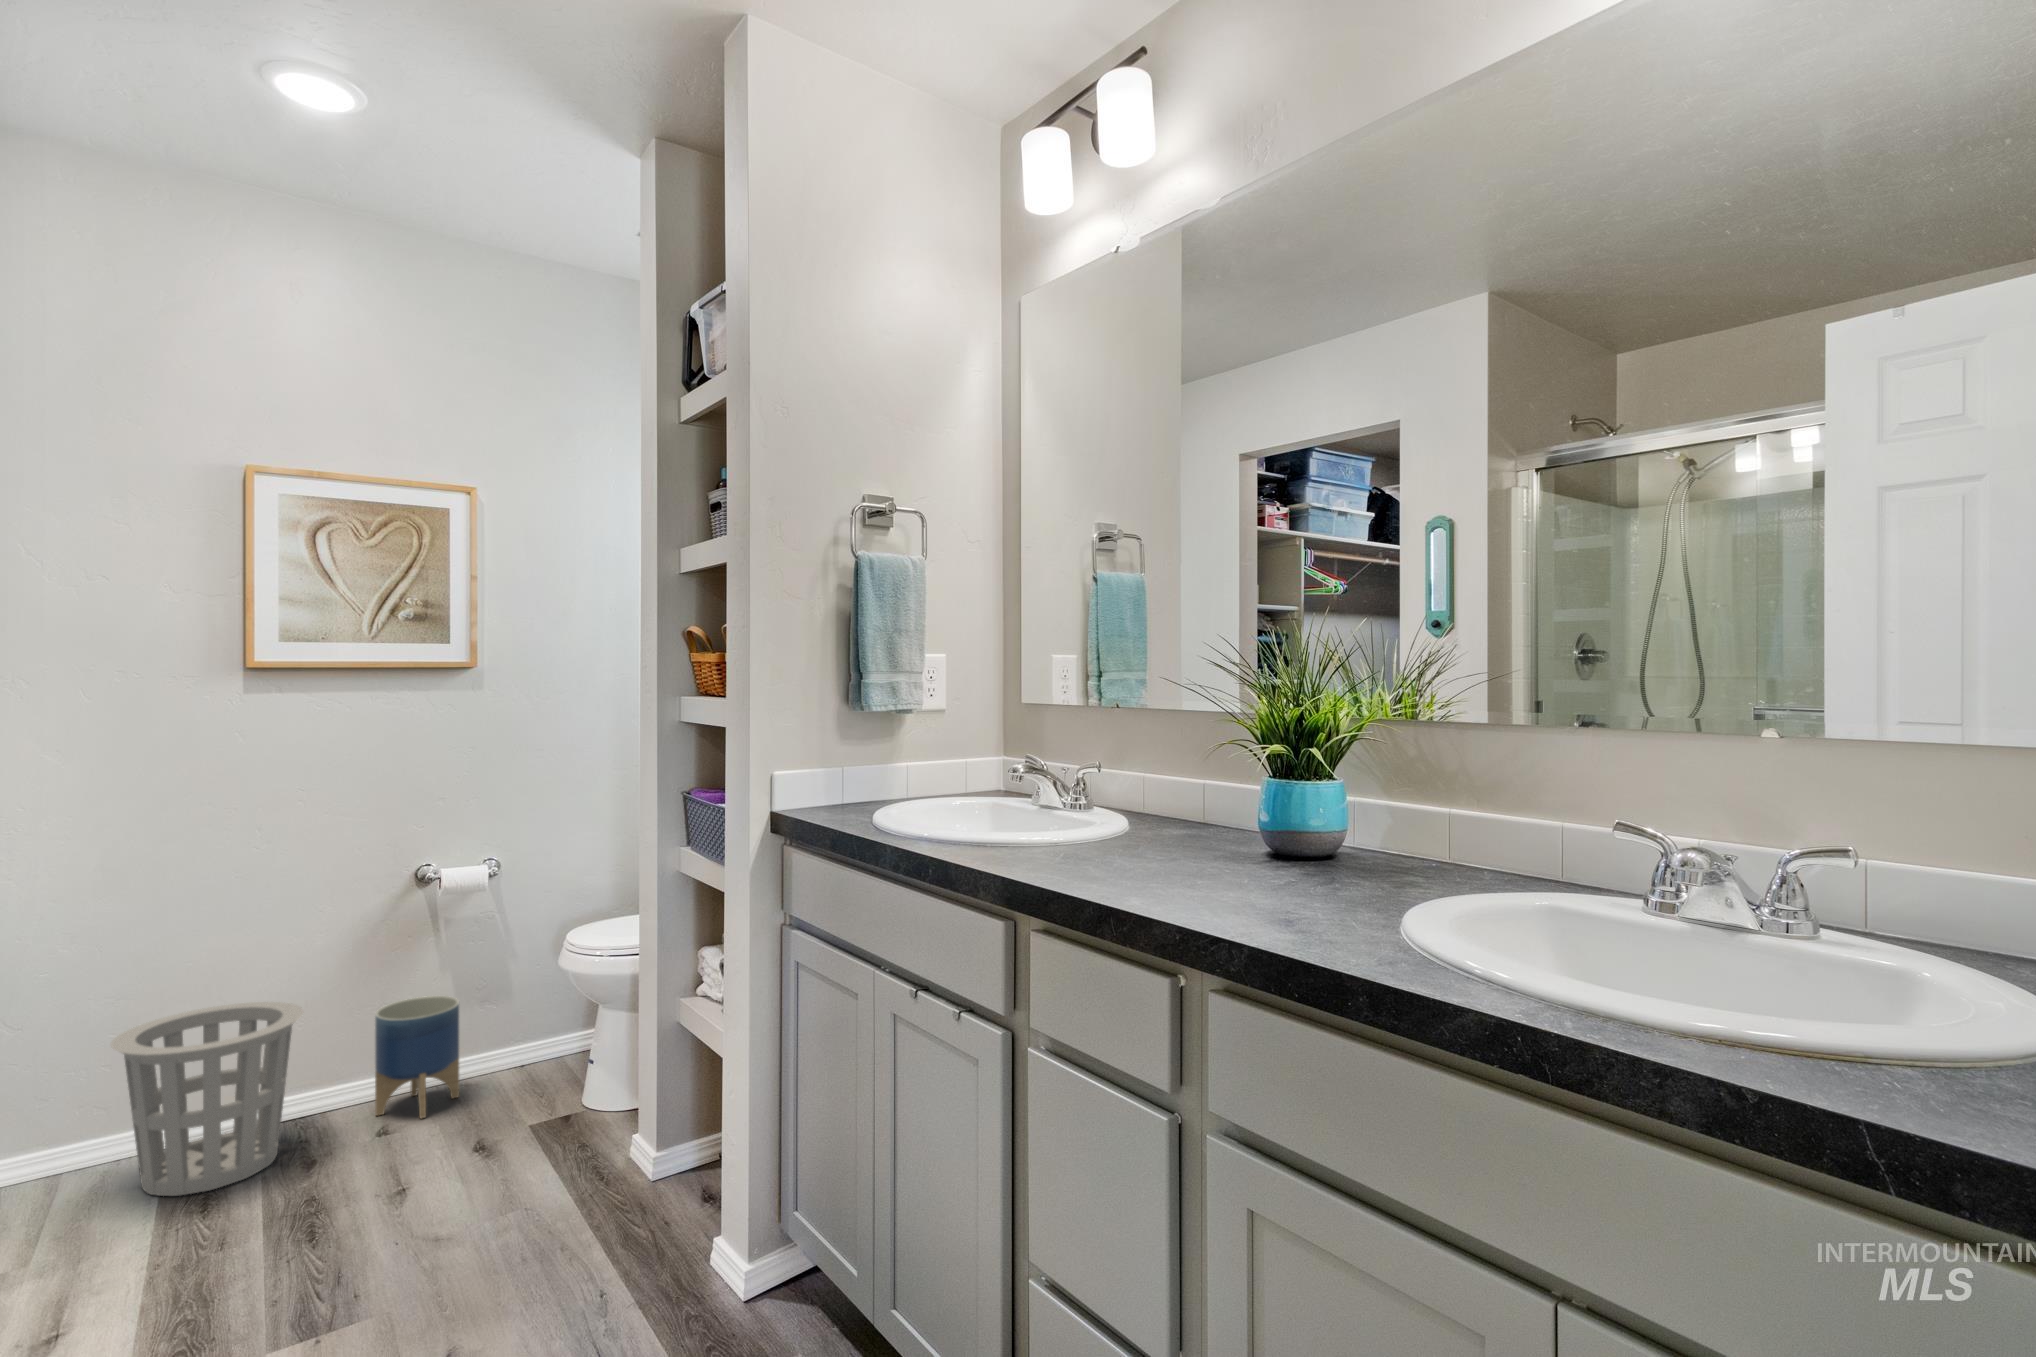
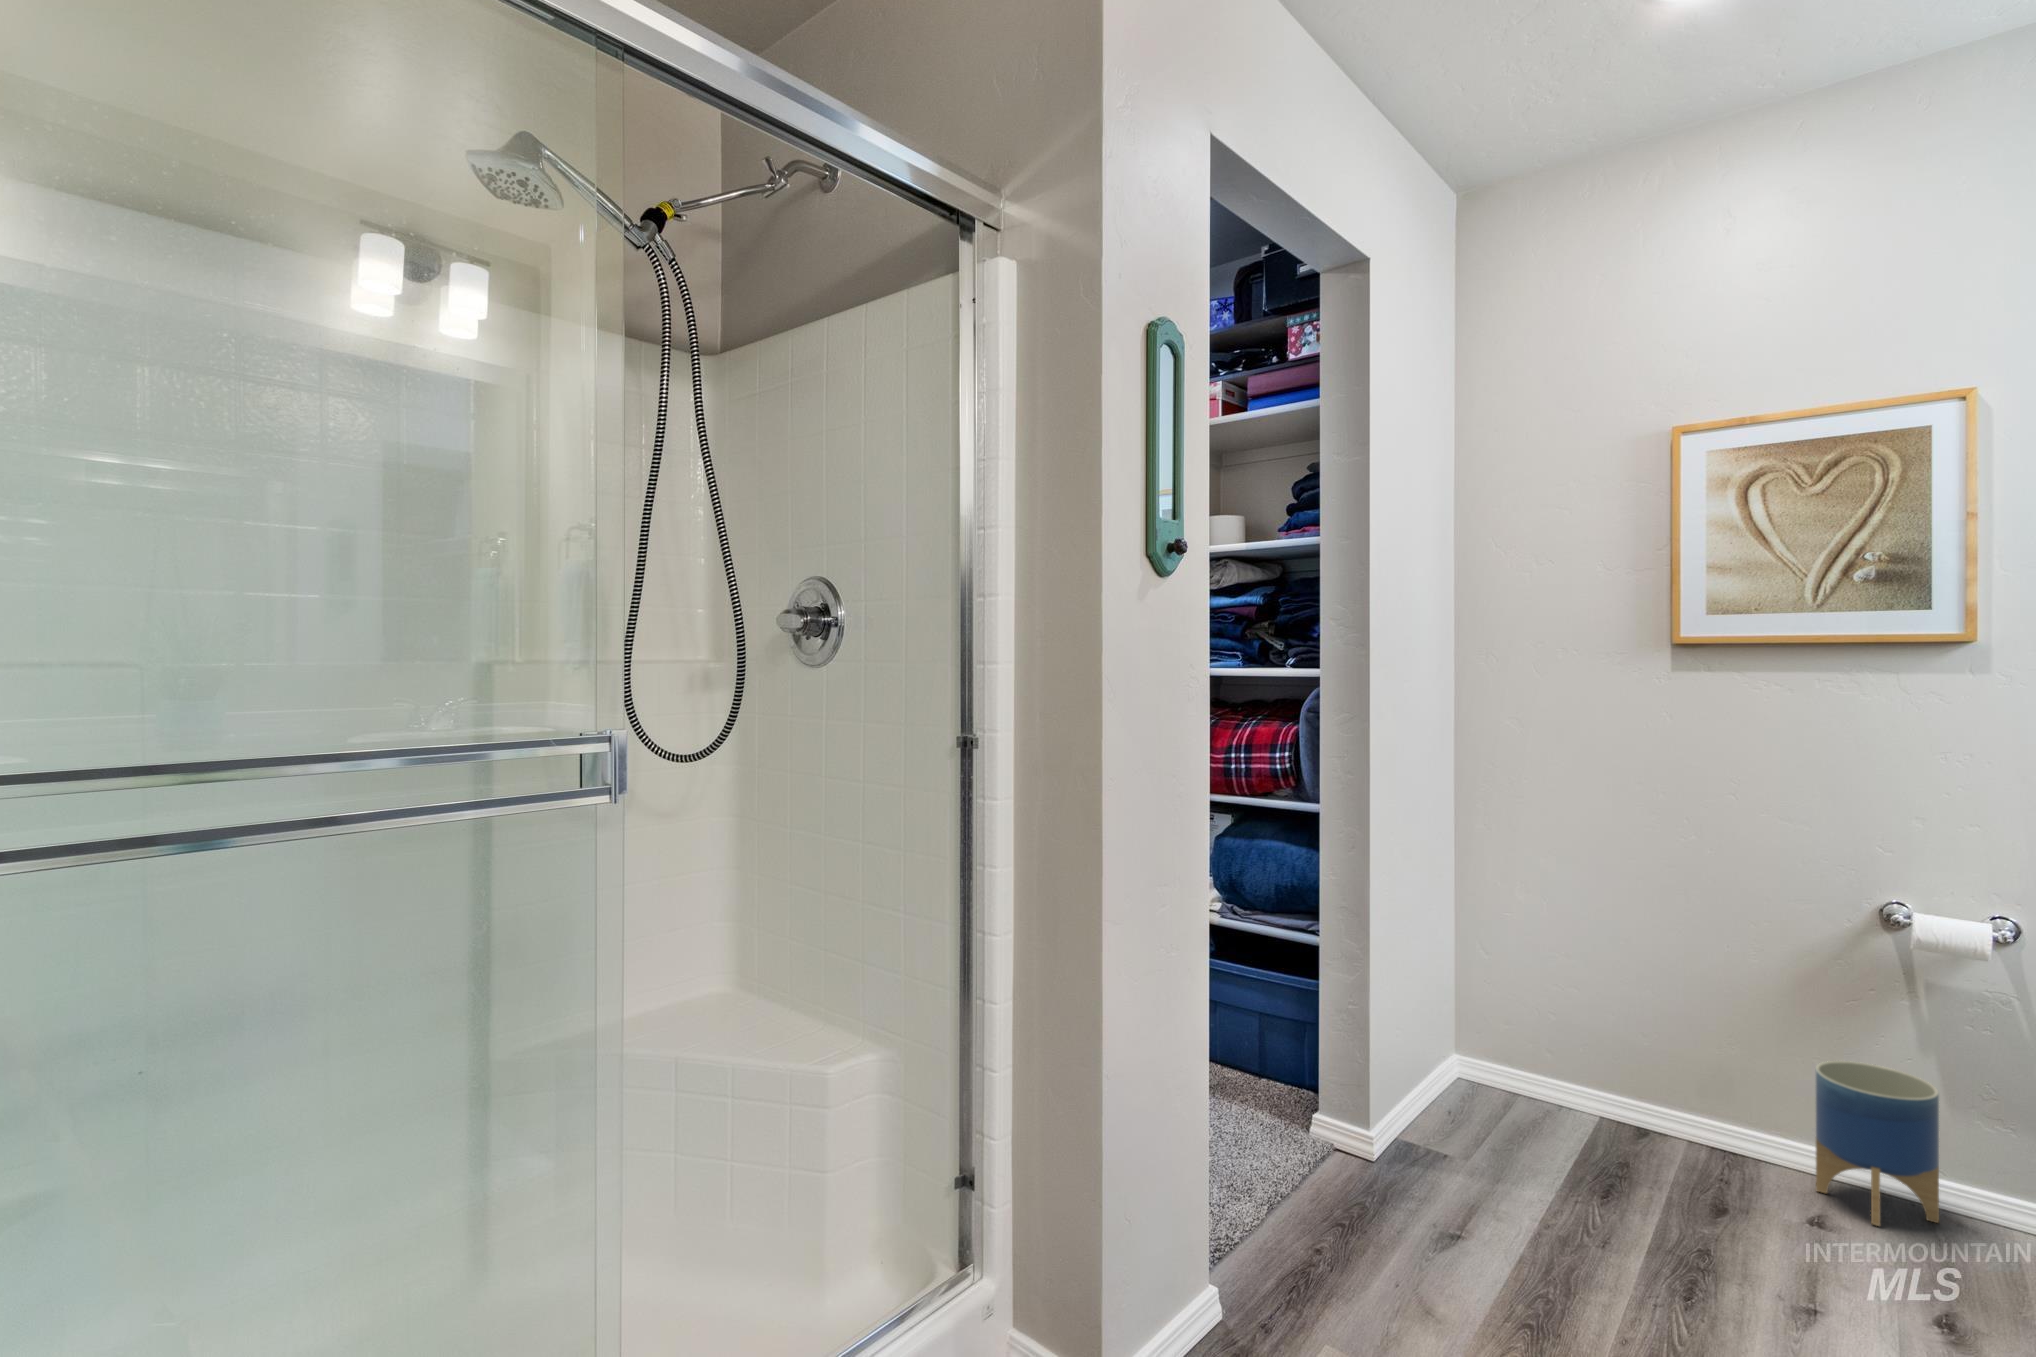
waste basket: present [111,1002,304,1196] -> none [1540,988,1721,1187]

